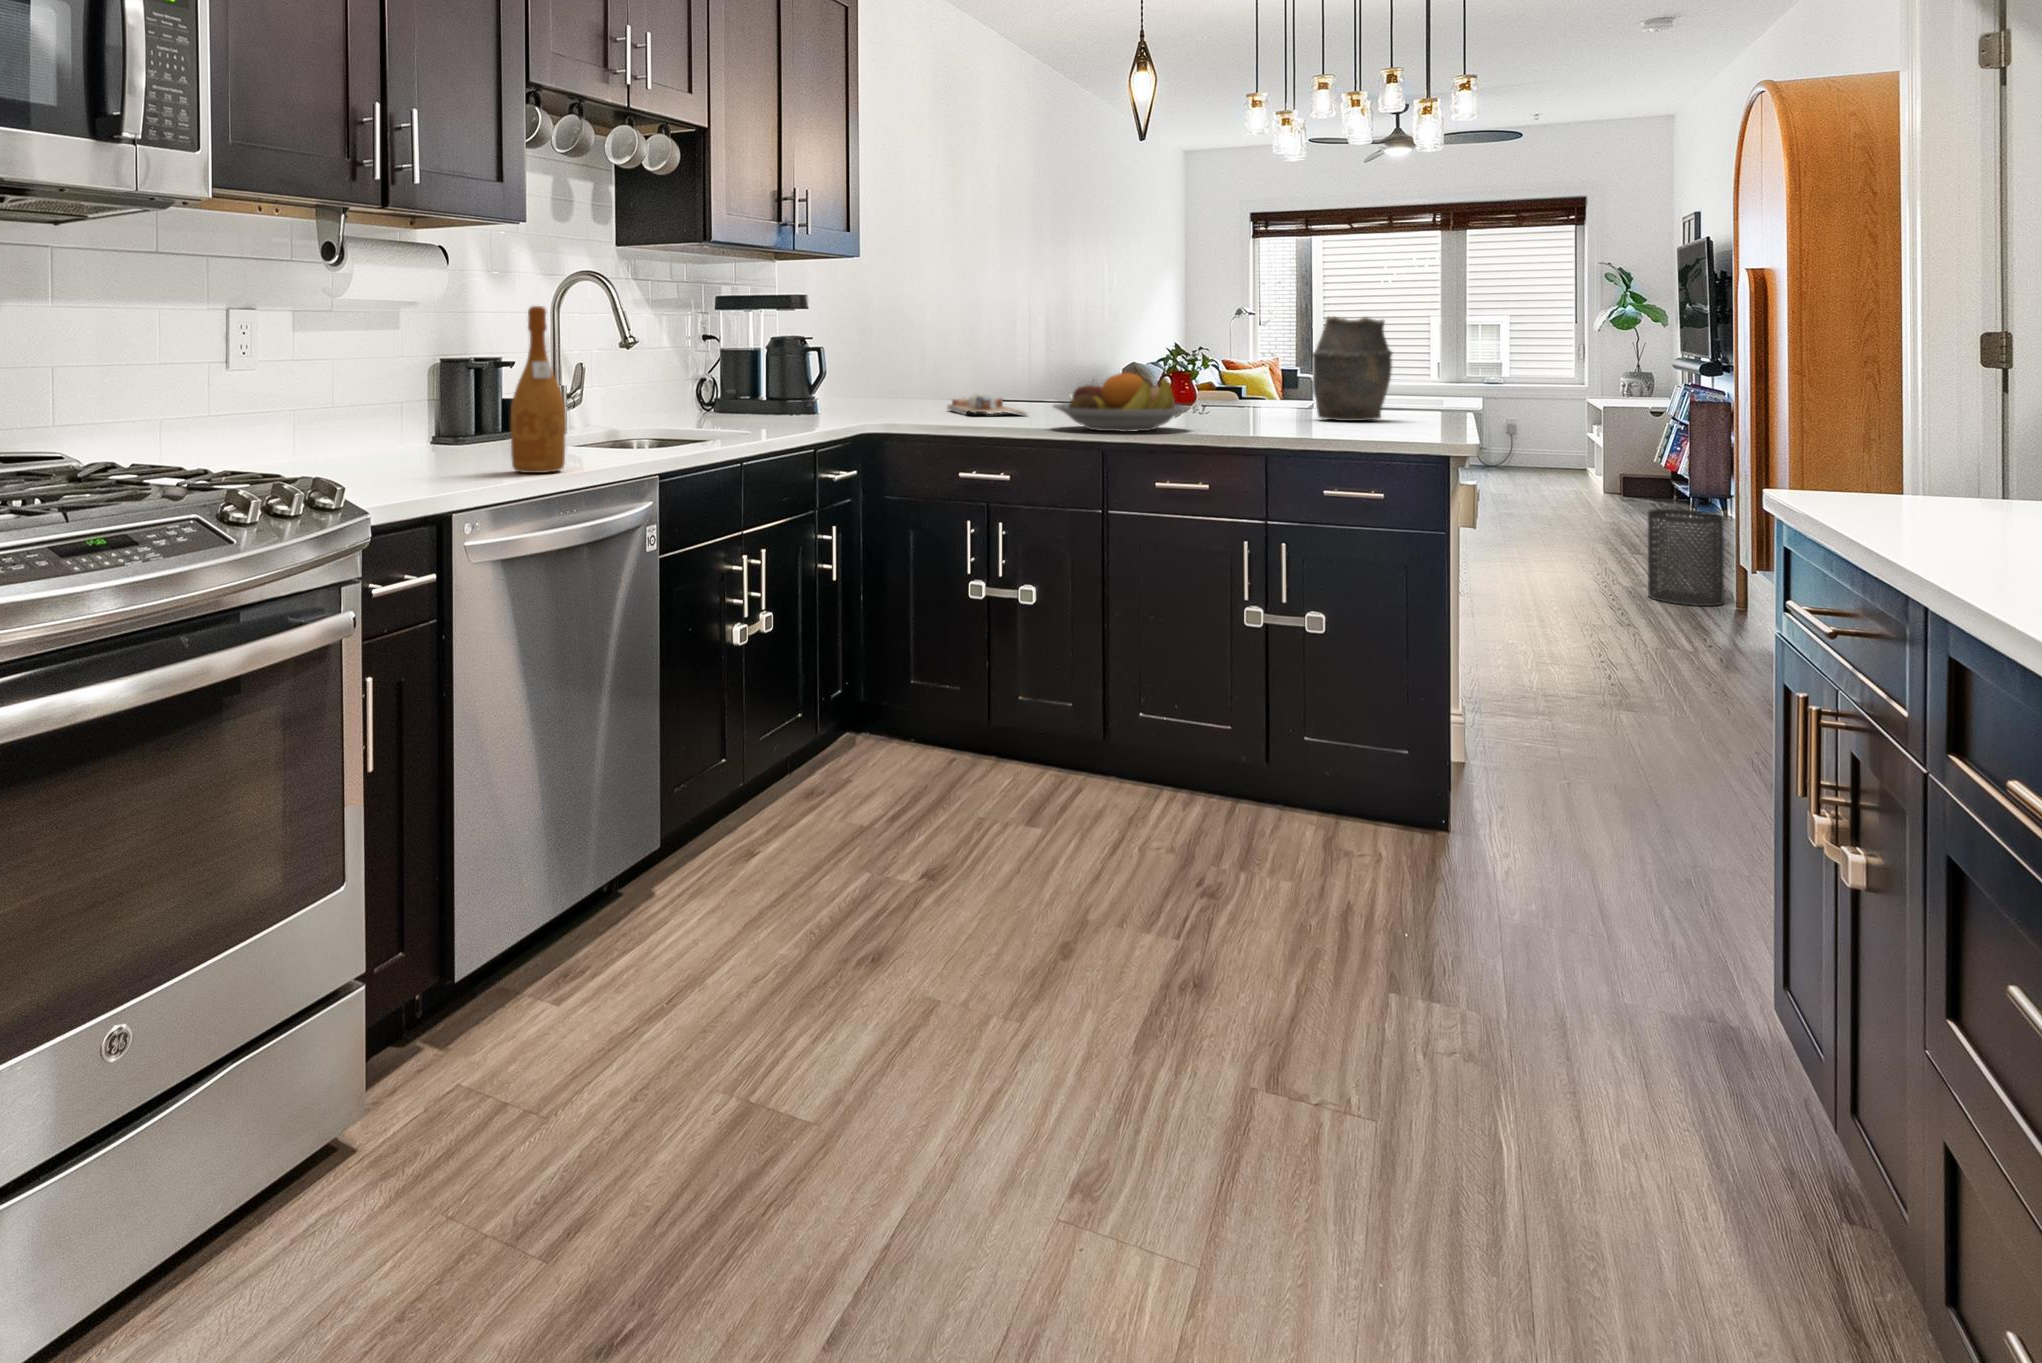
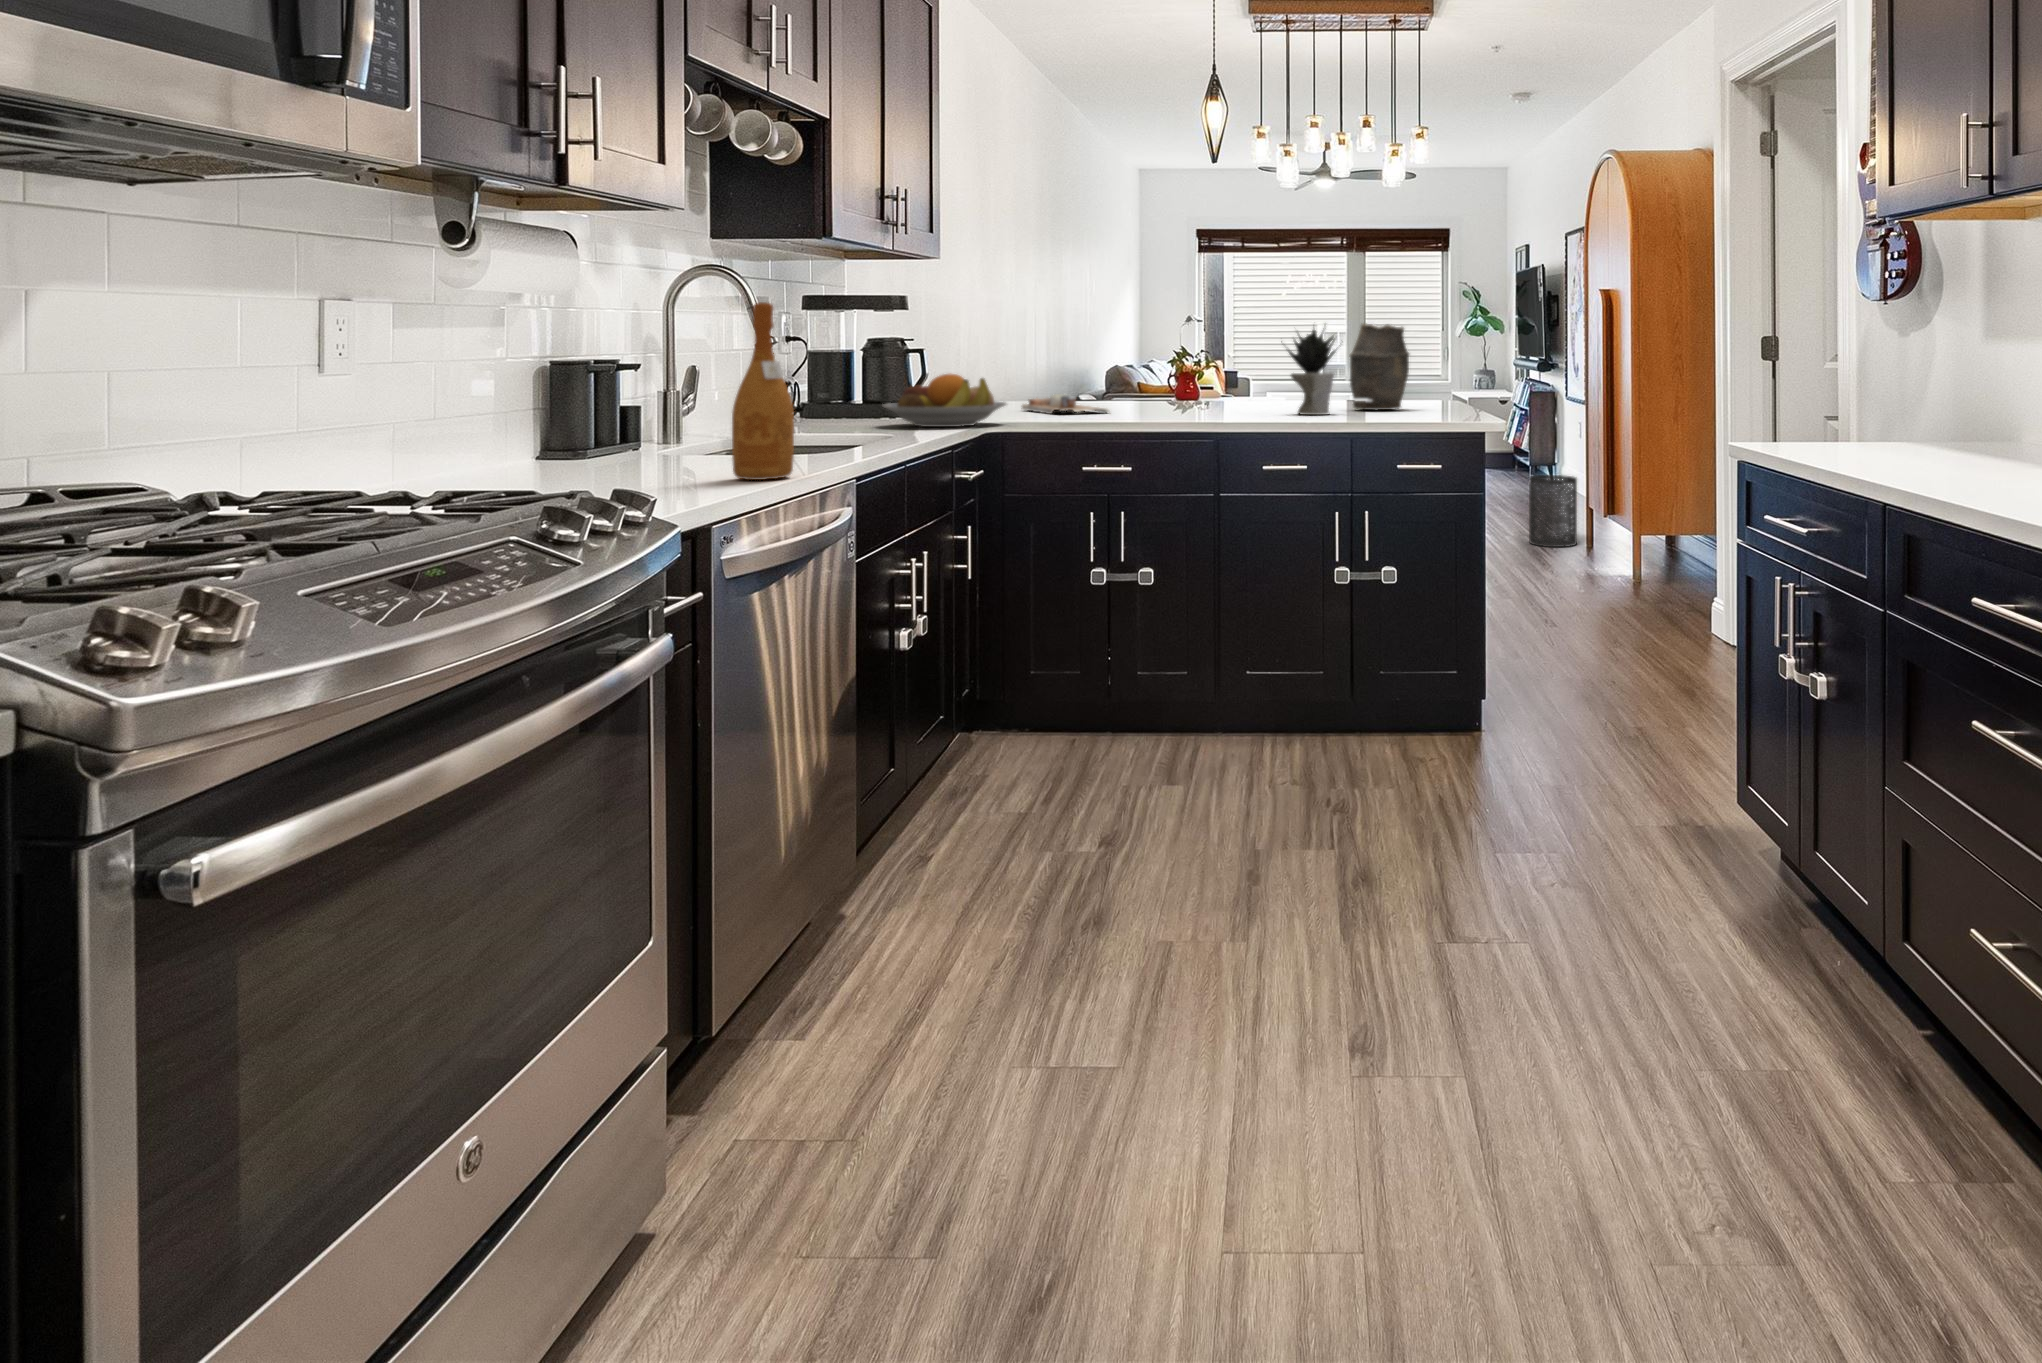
potted plant: none [1211,316,1287,425] -> present [1281,328,1336,415]
fruit bowl: present [1053,373,1190,432] -> present [883,374,1006,427]

